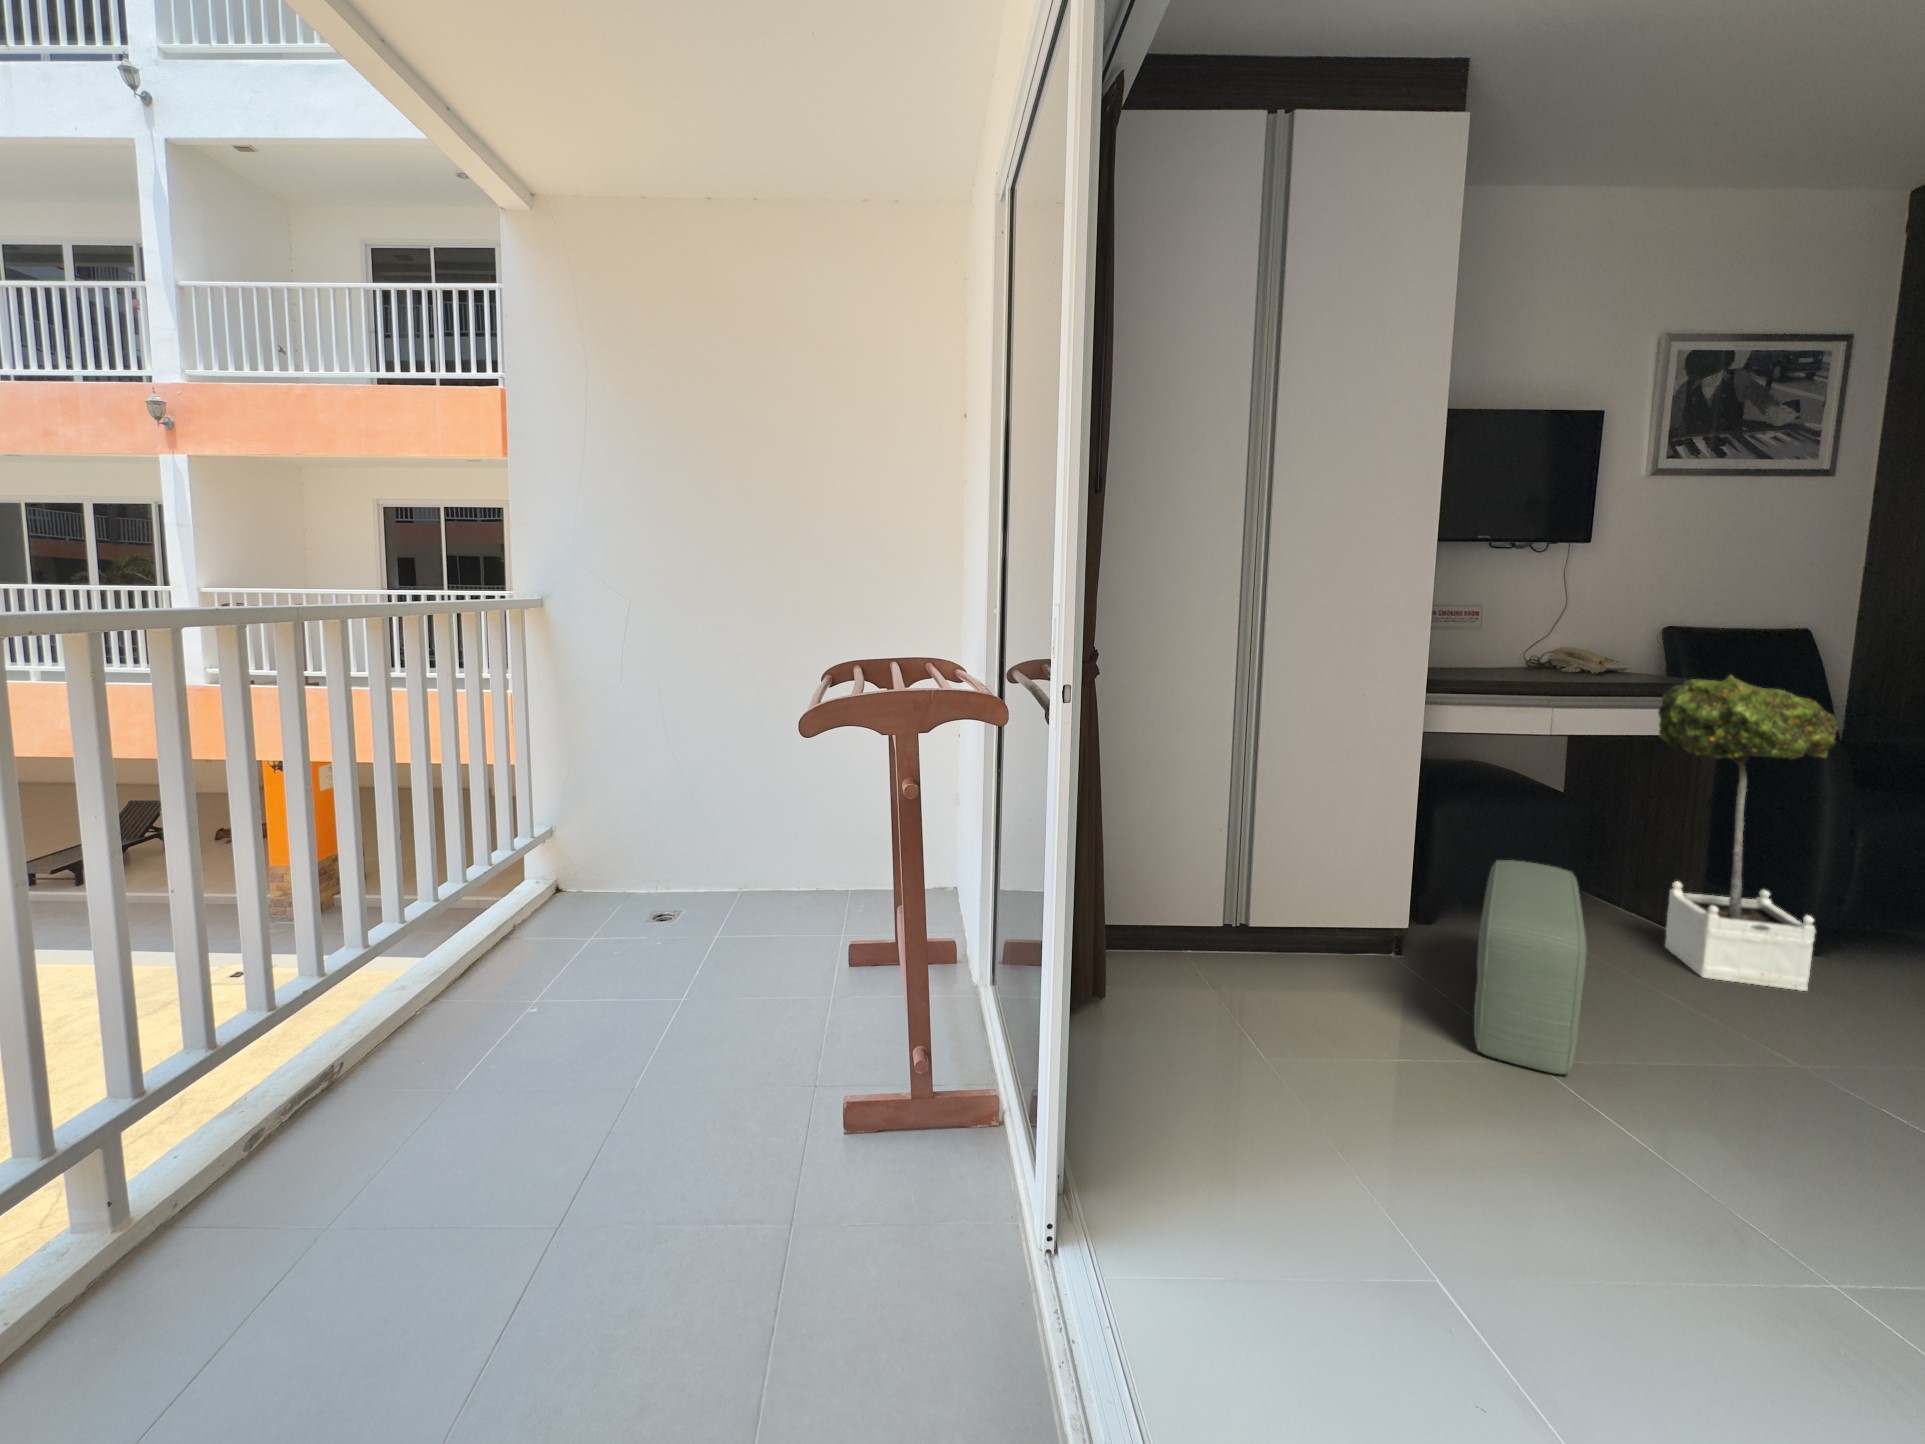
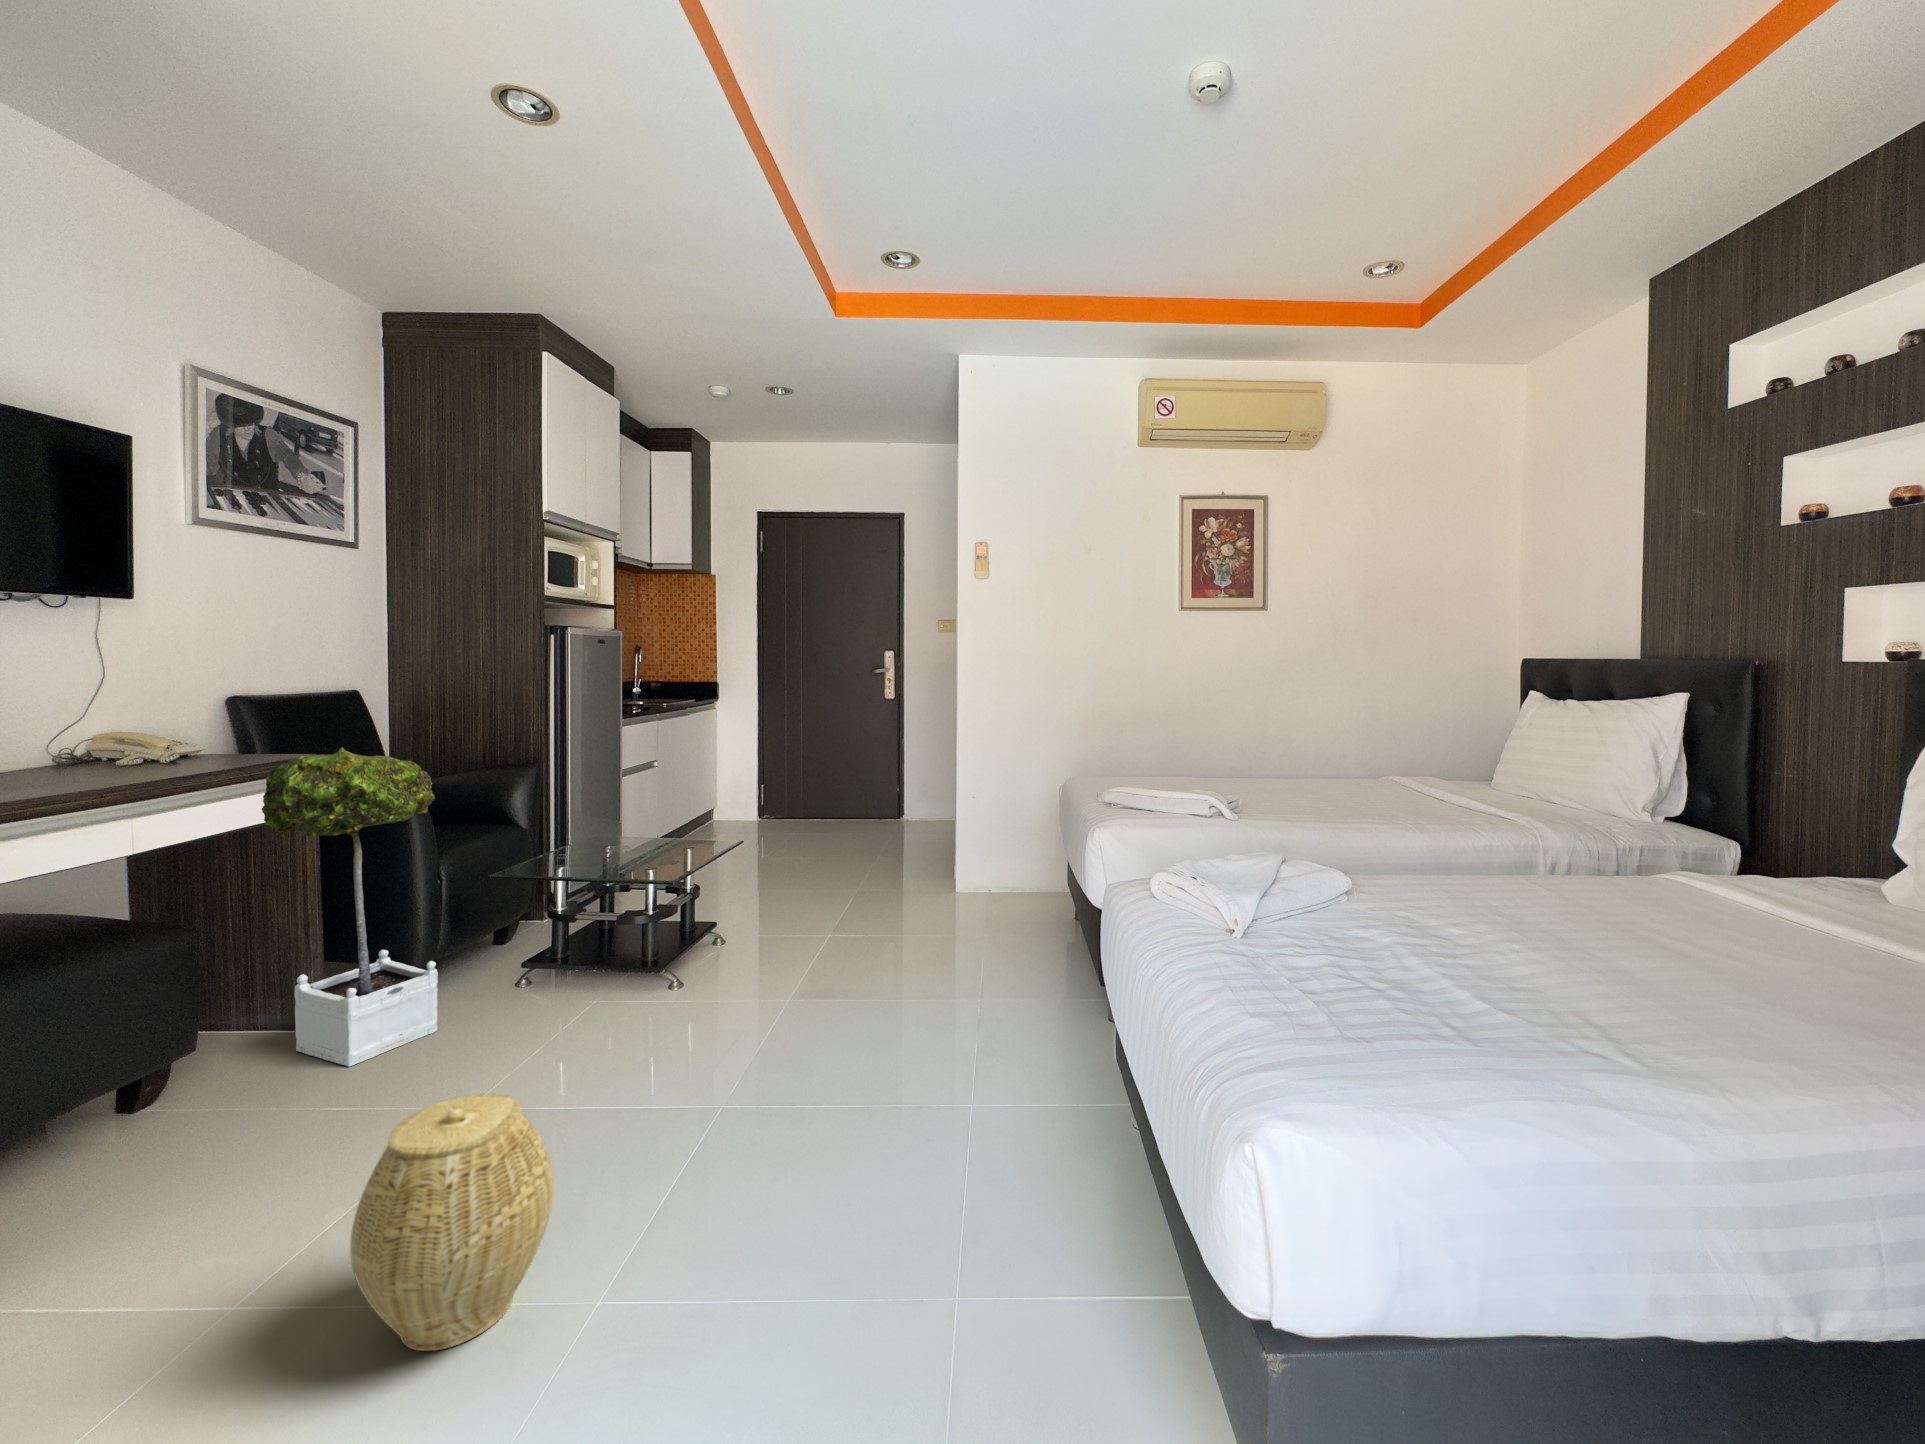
pouf: present [1474,860,1587,1074] -> none [75,1022,283,1357]
woven basket: none [1599,983,1807,1205] -> present [350,1093,554,1351]

